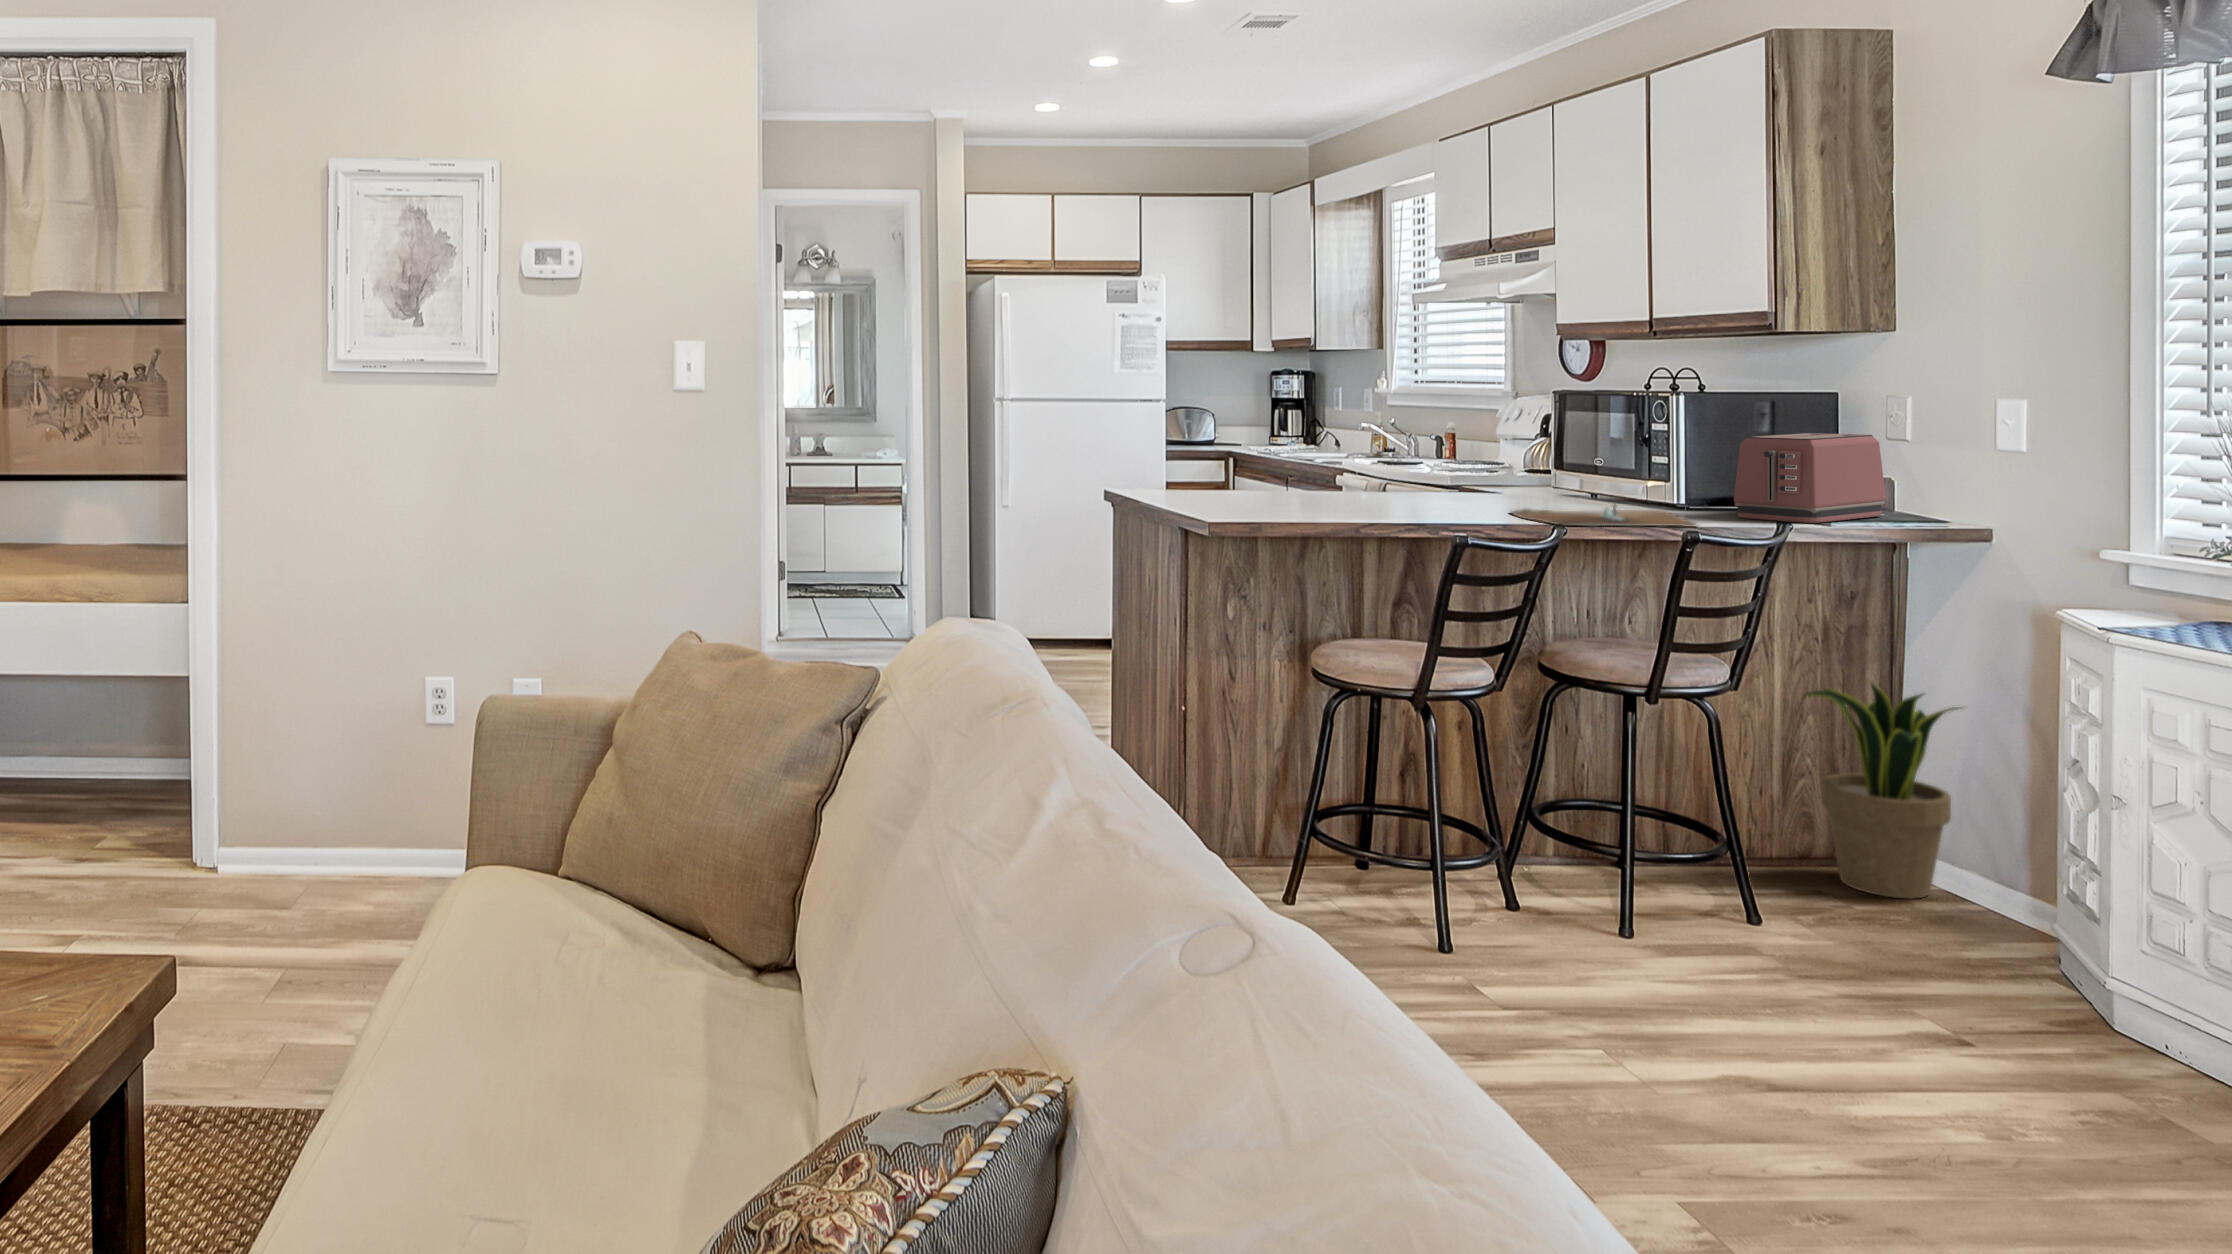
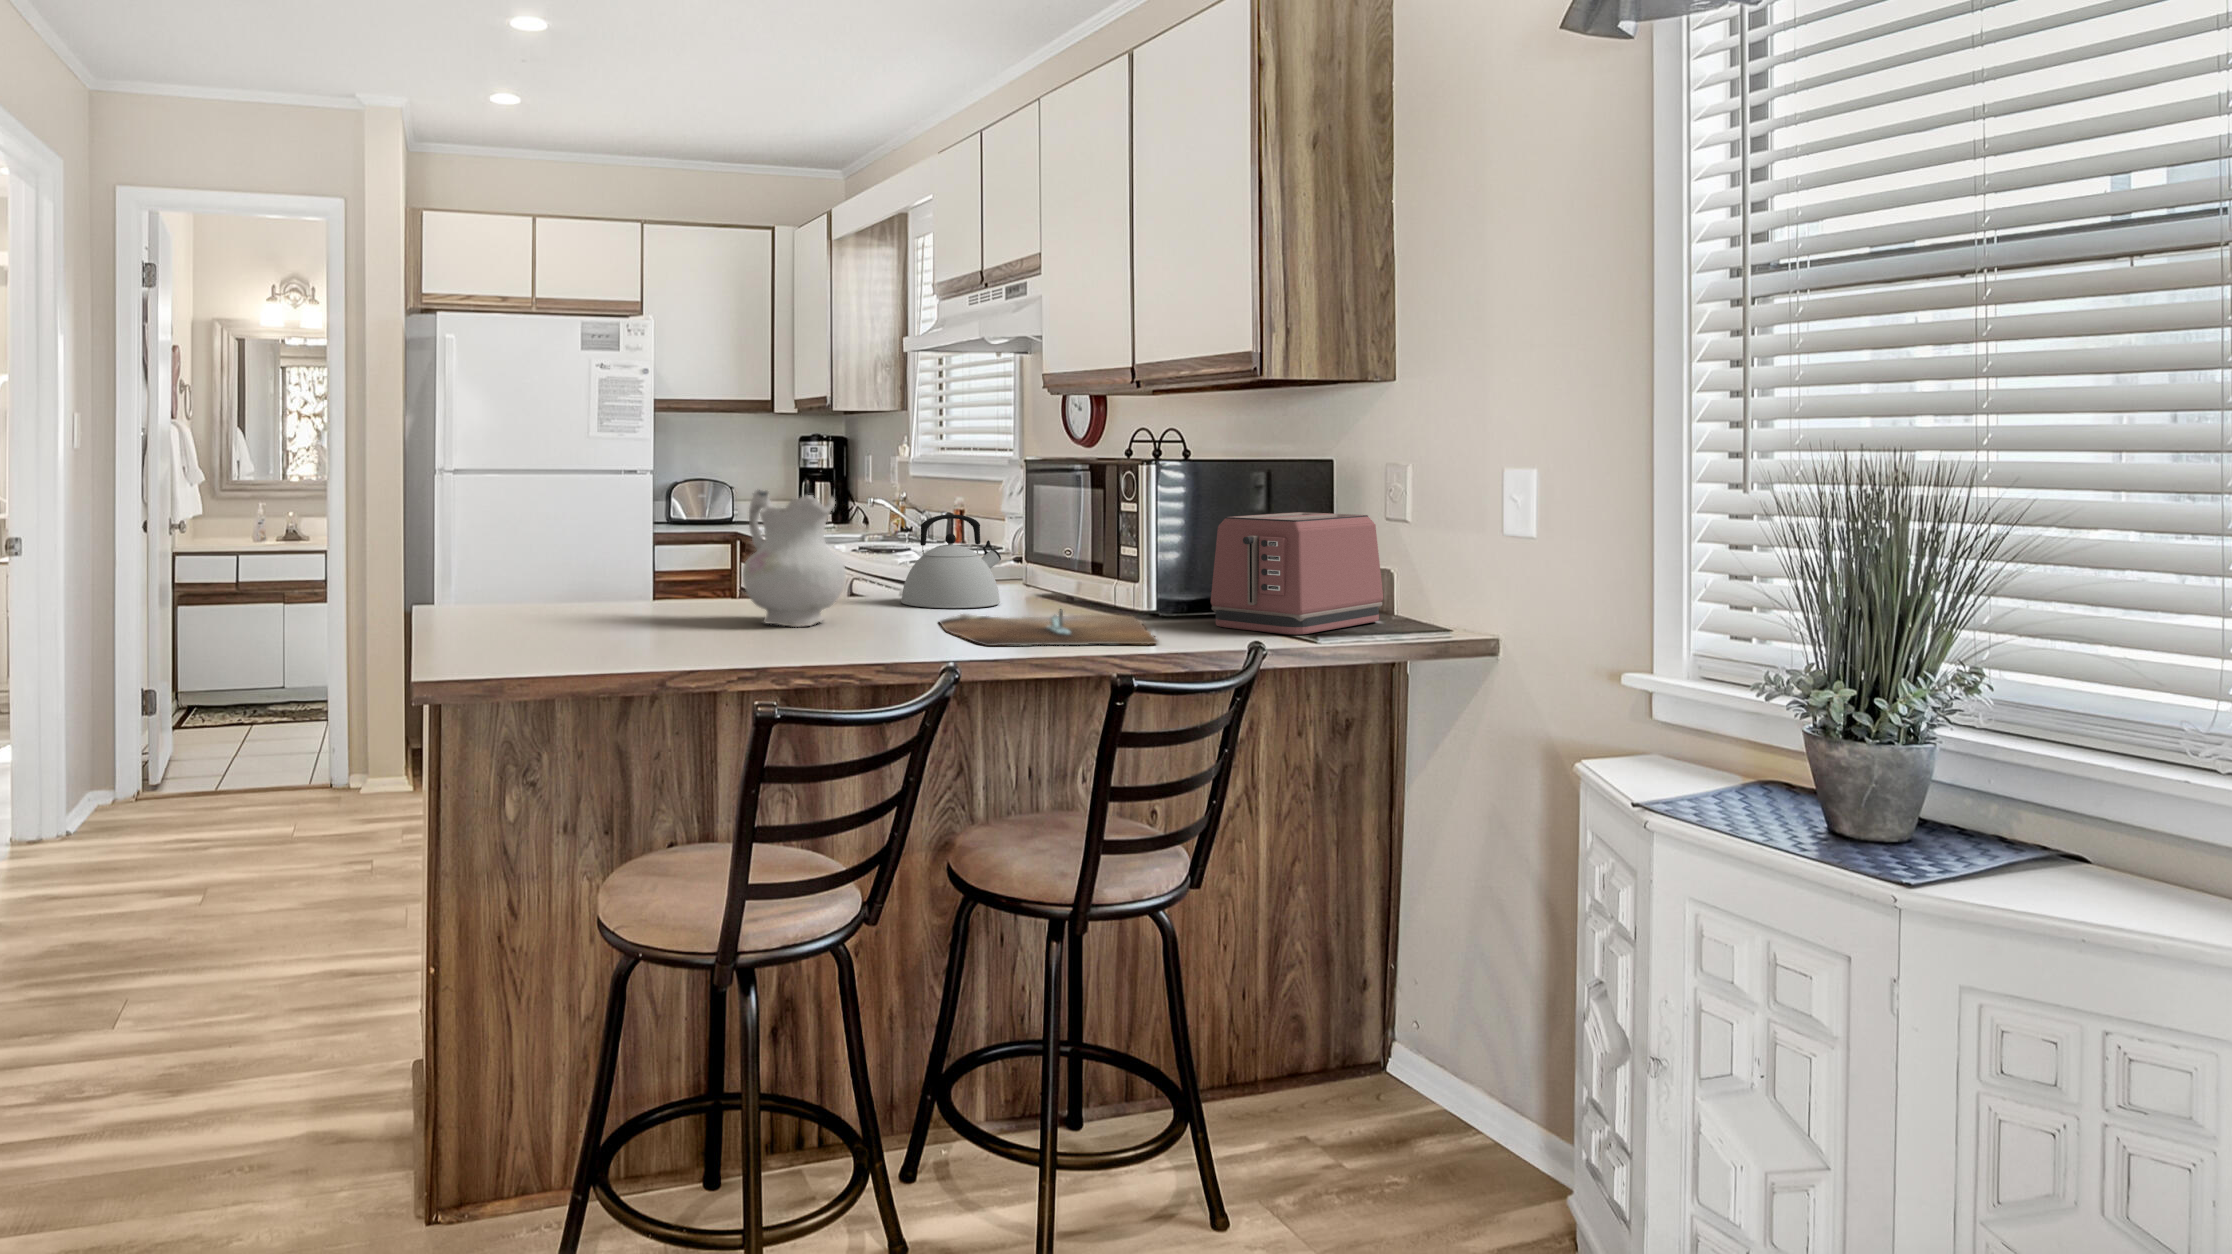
ceramic pitcher: none [1358,420,1438,515] -> present [743,490,846,627]
kettle: none [1461,437,1543,505] -> present [901,514,1001,608]
potted plant: present [1806,683,1958,899] -> none [1288,848,1475,1153]

